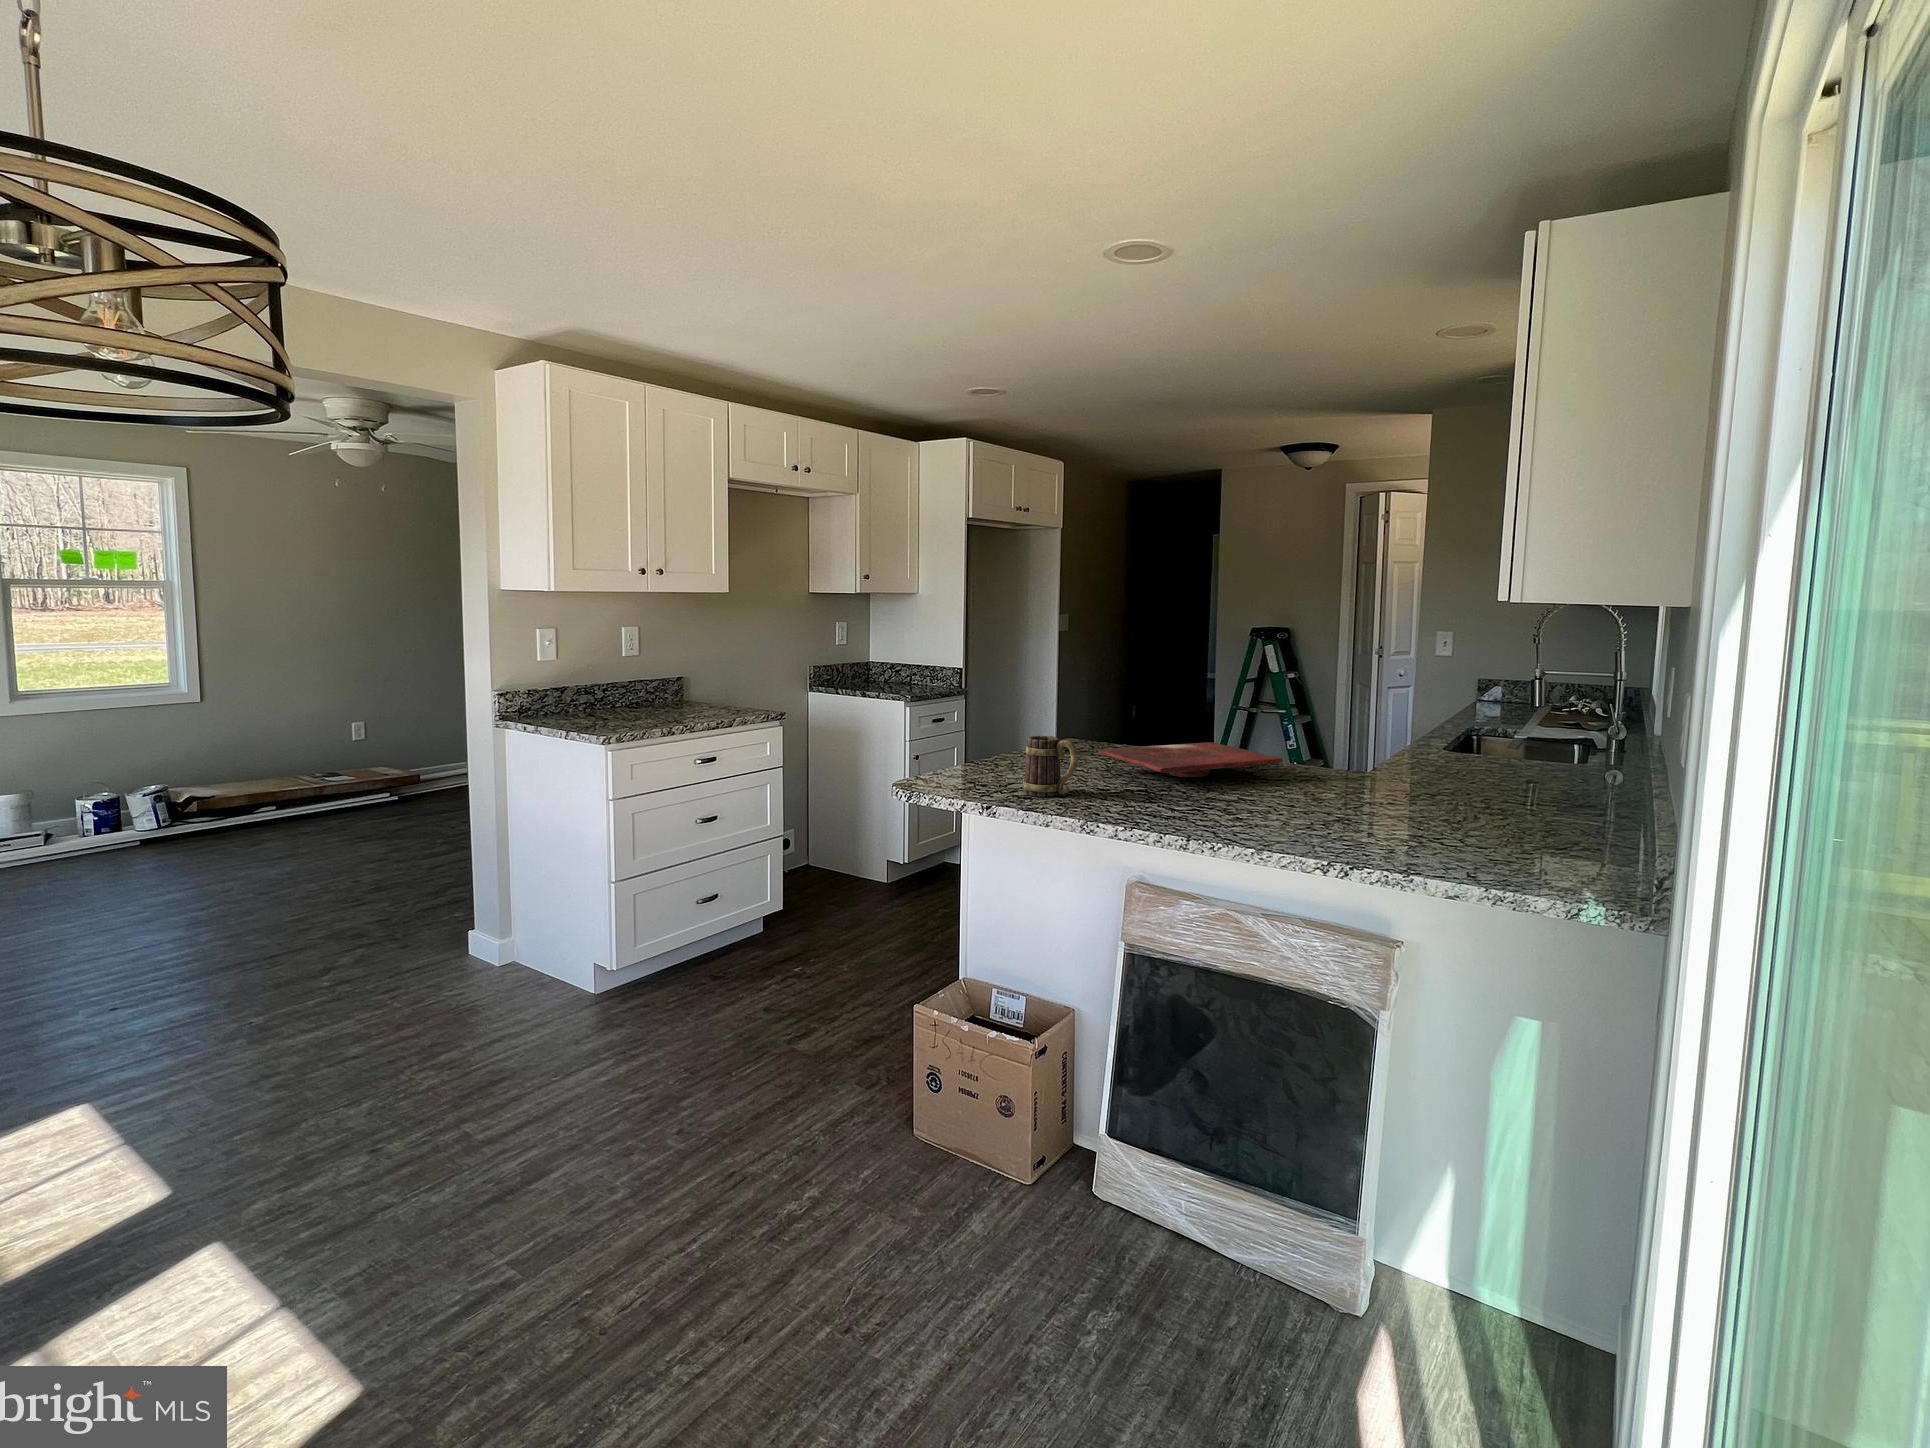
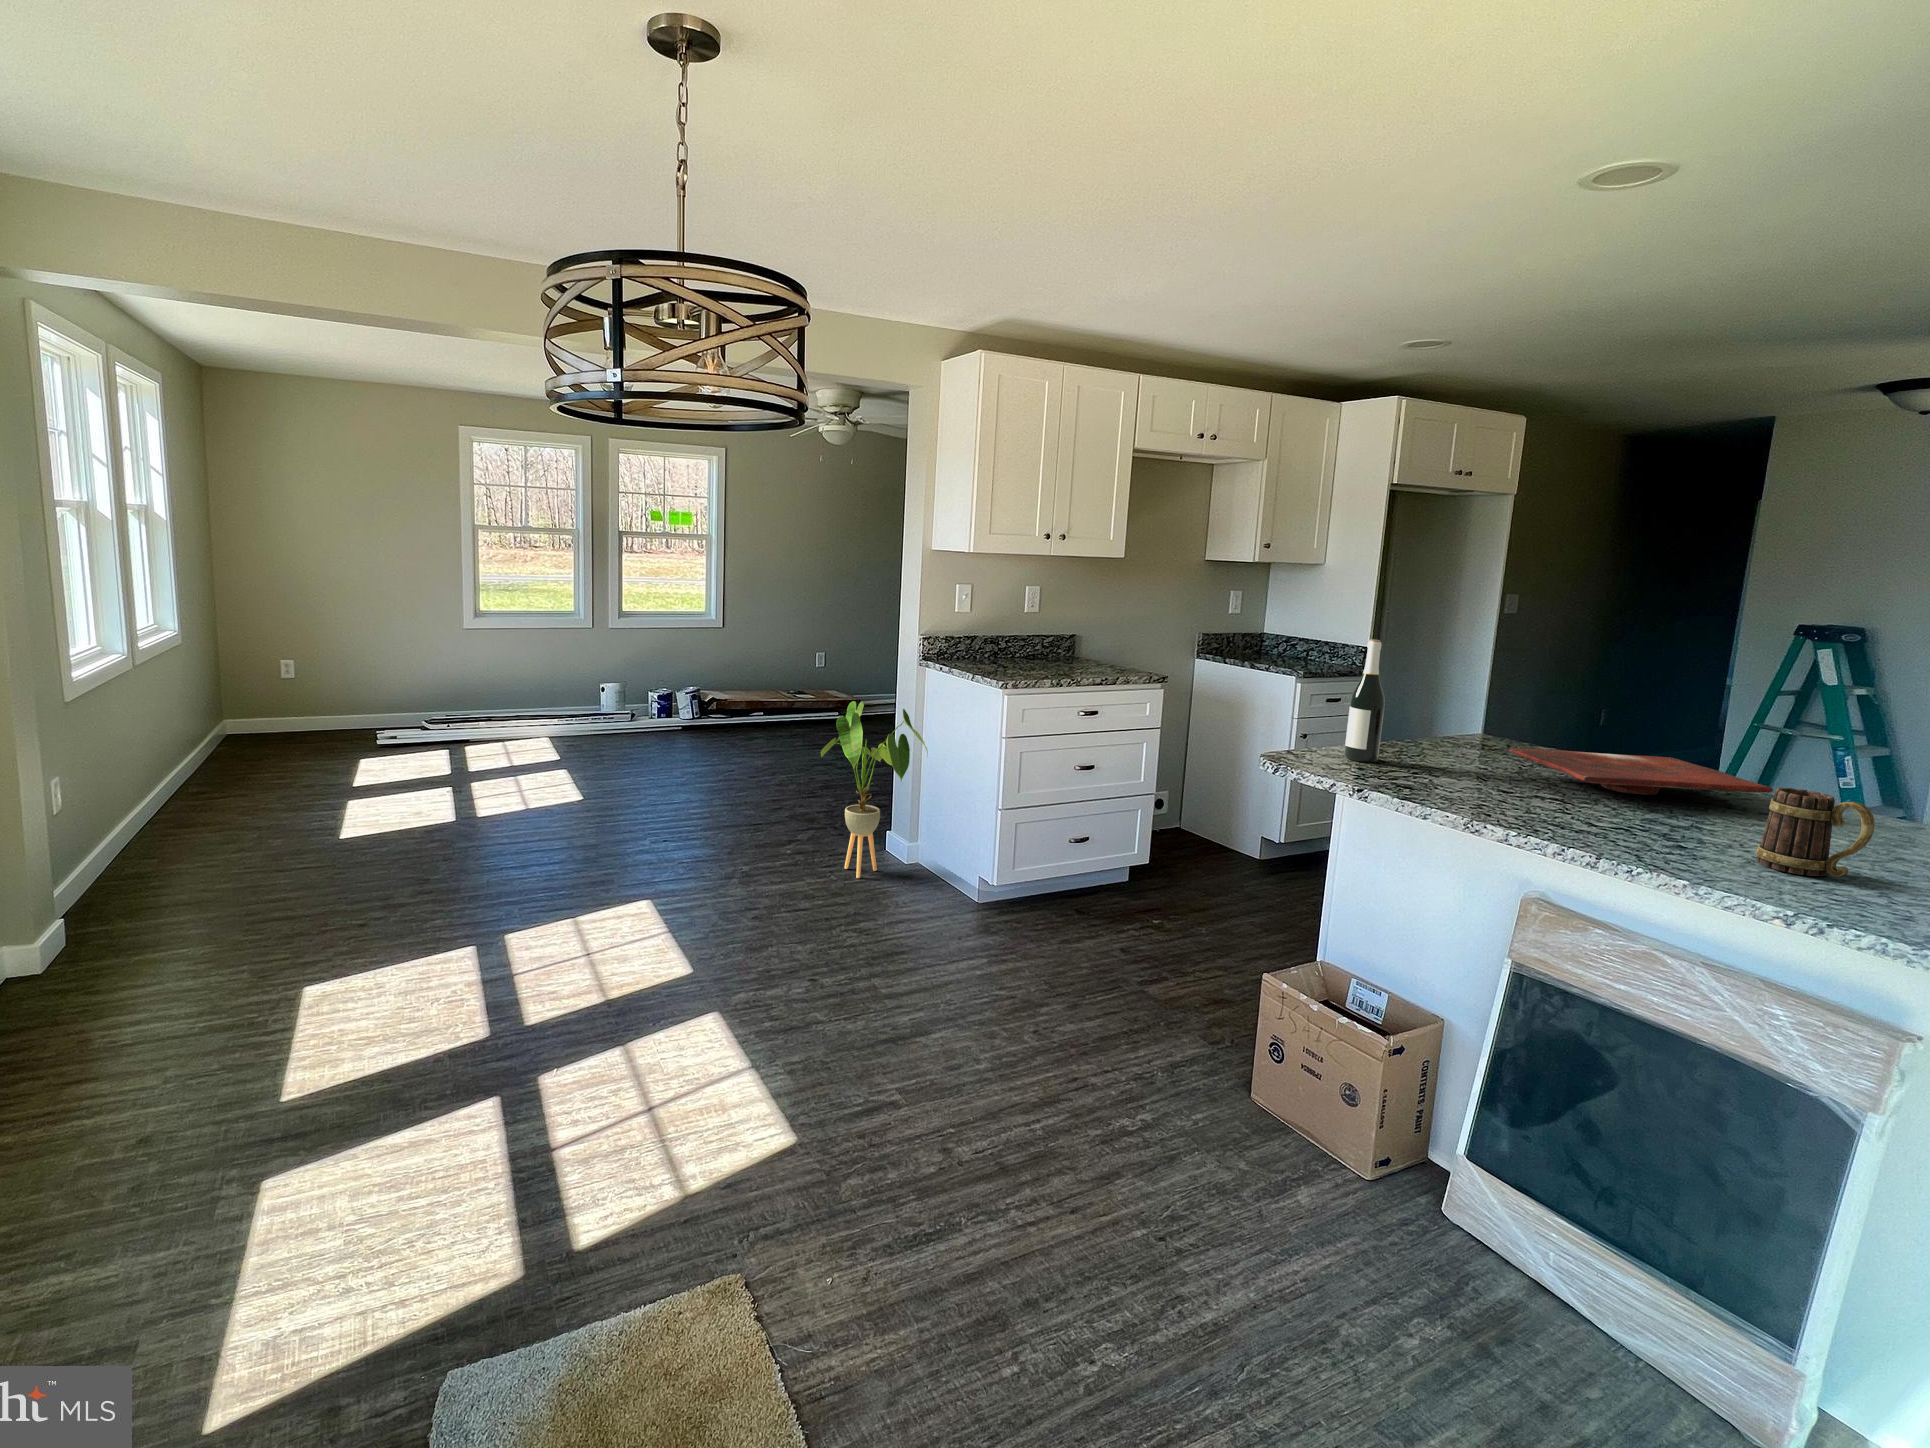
wine bottle: none [965,661,996,779] -> present [1344,639,1385,762]
mug: present [1022,736,1078,796] -> present [1756,788,1875,876]
house plant: none [365,780,516,995] -> present [821,701,928,878]

